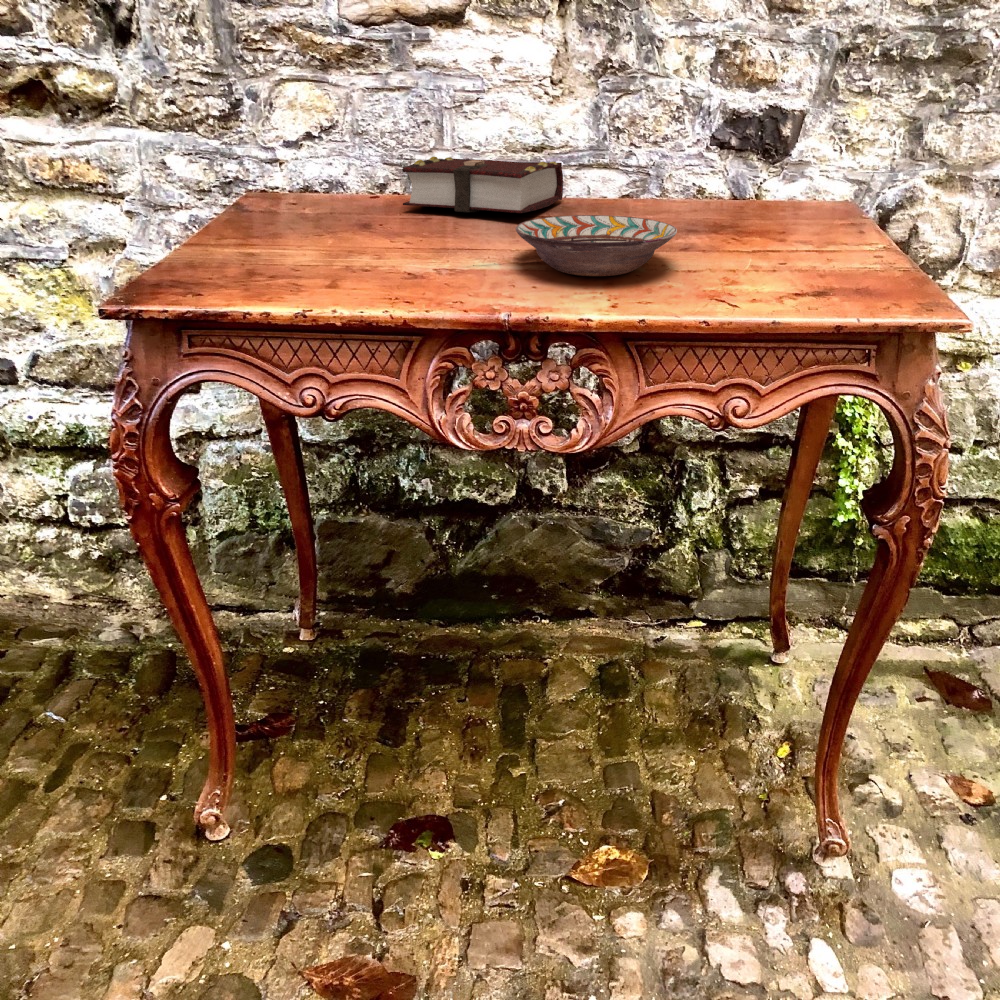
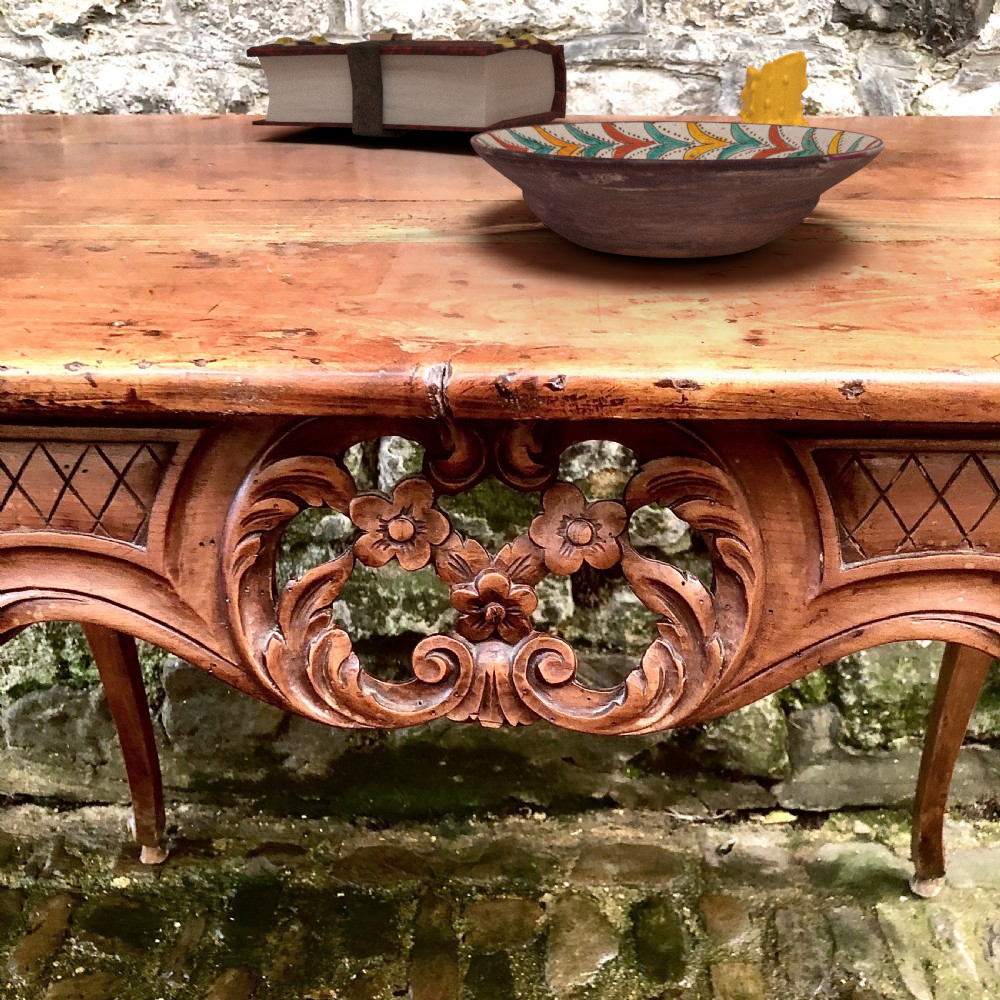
candle: none [649,166,689,209] -> present [739,50,809,126]

